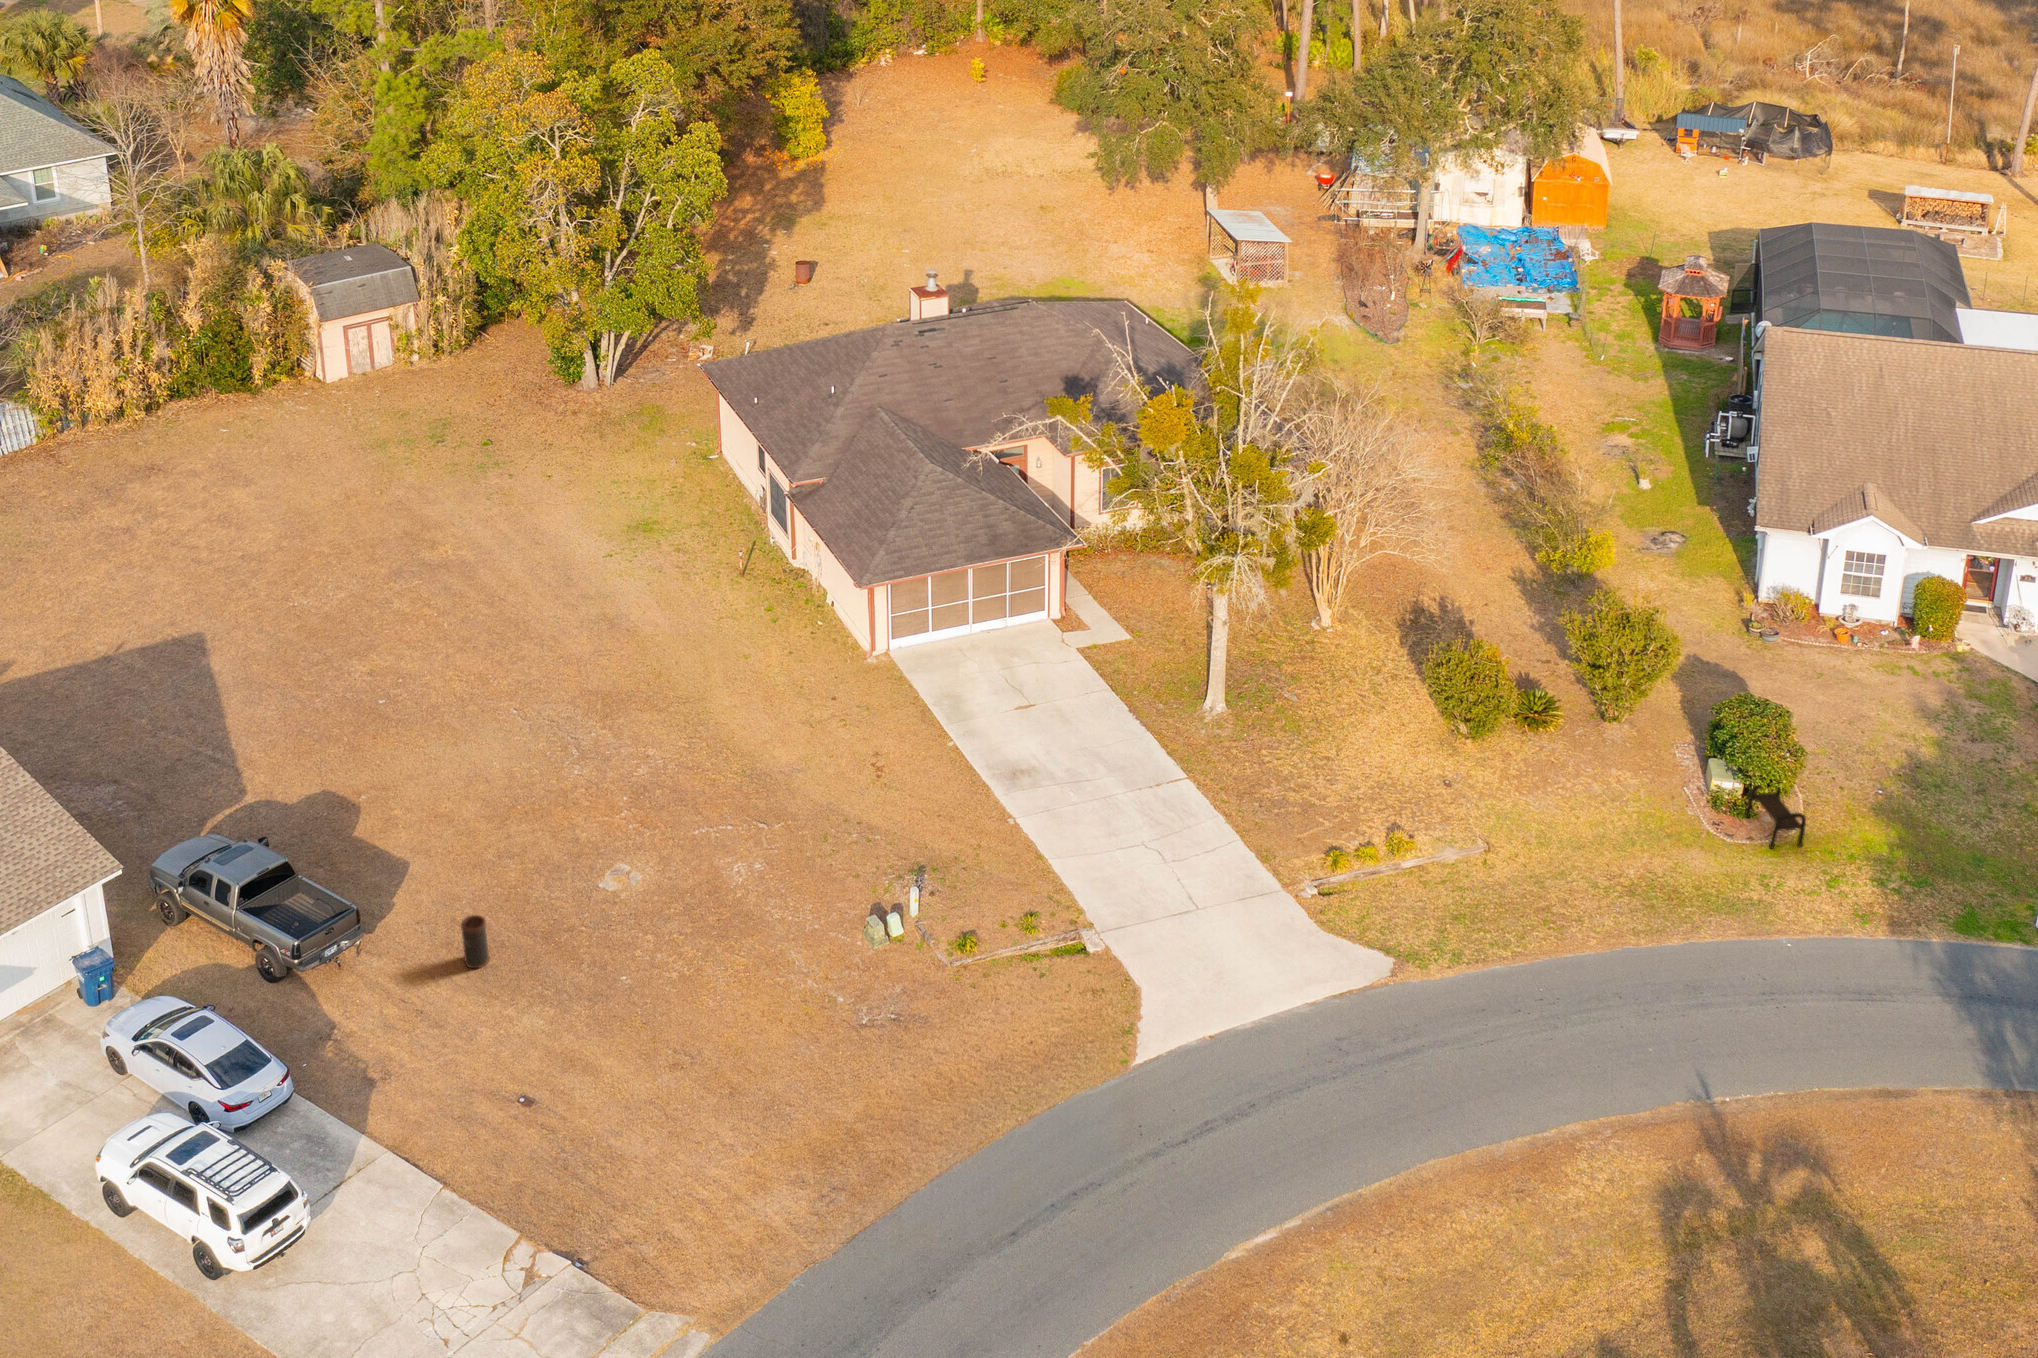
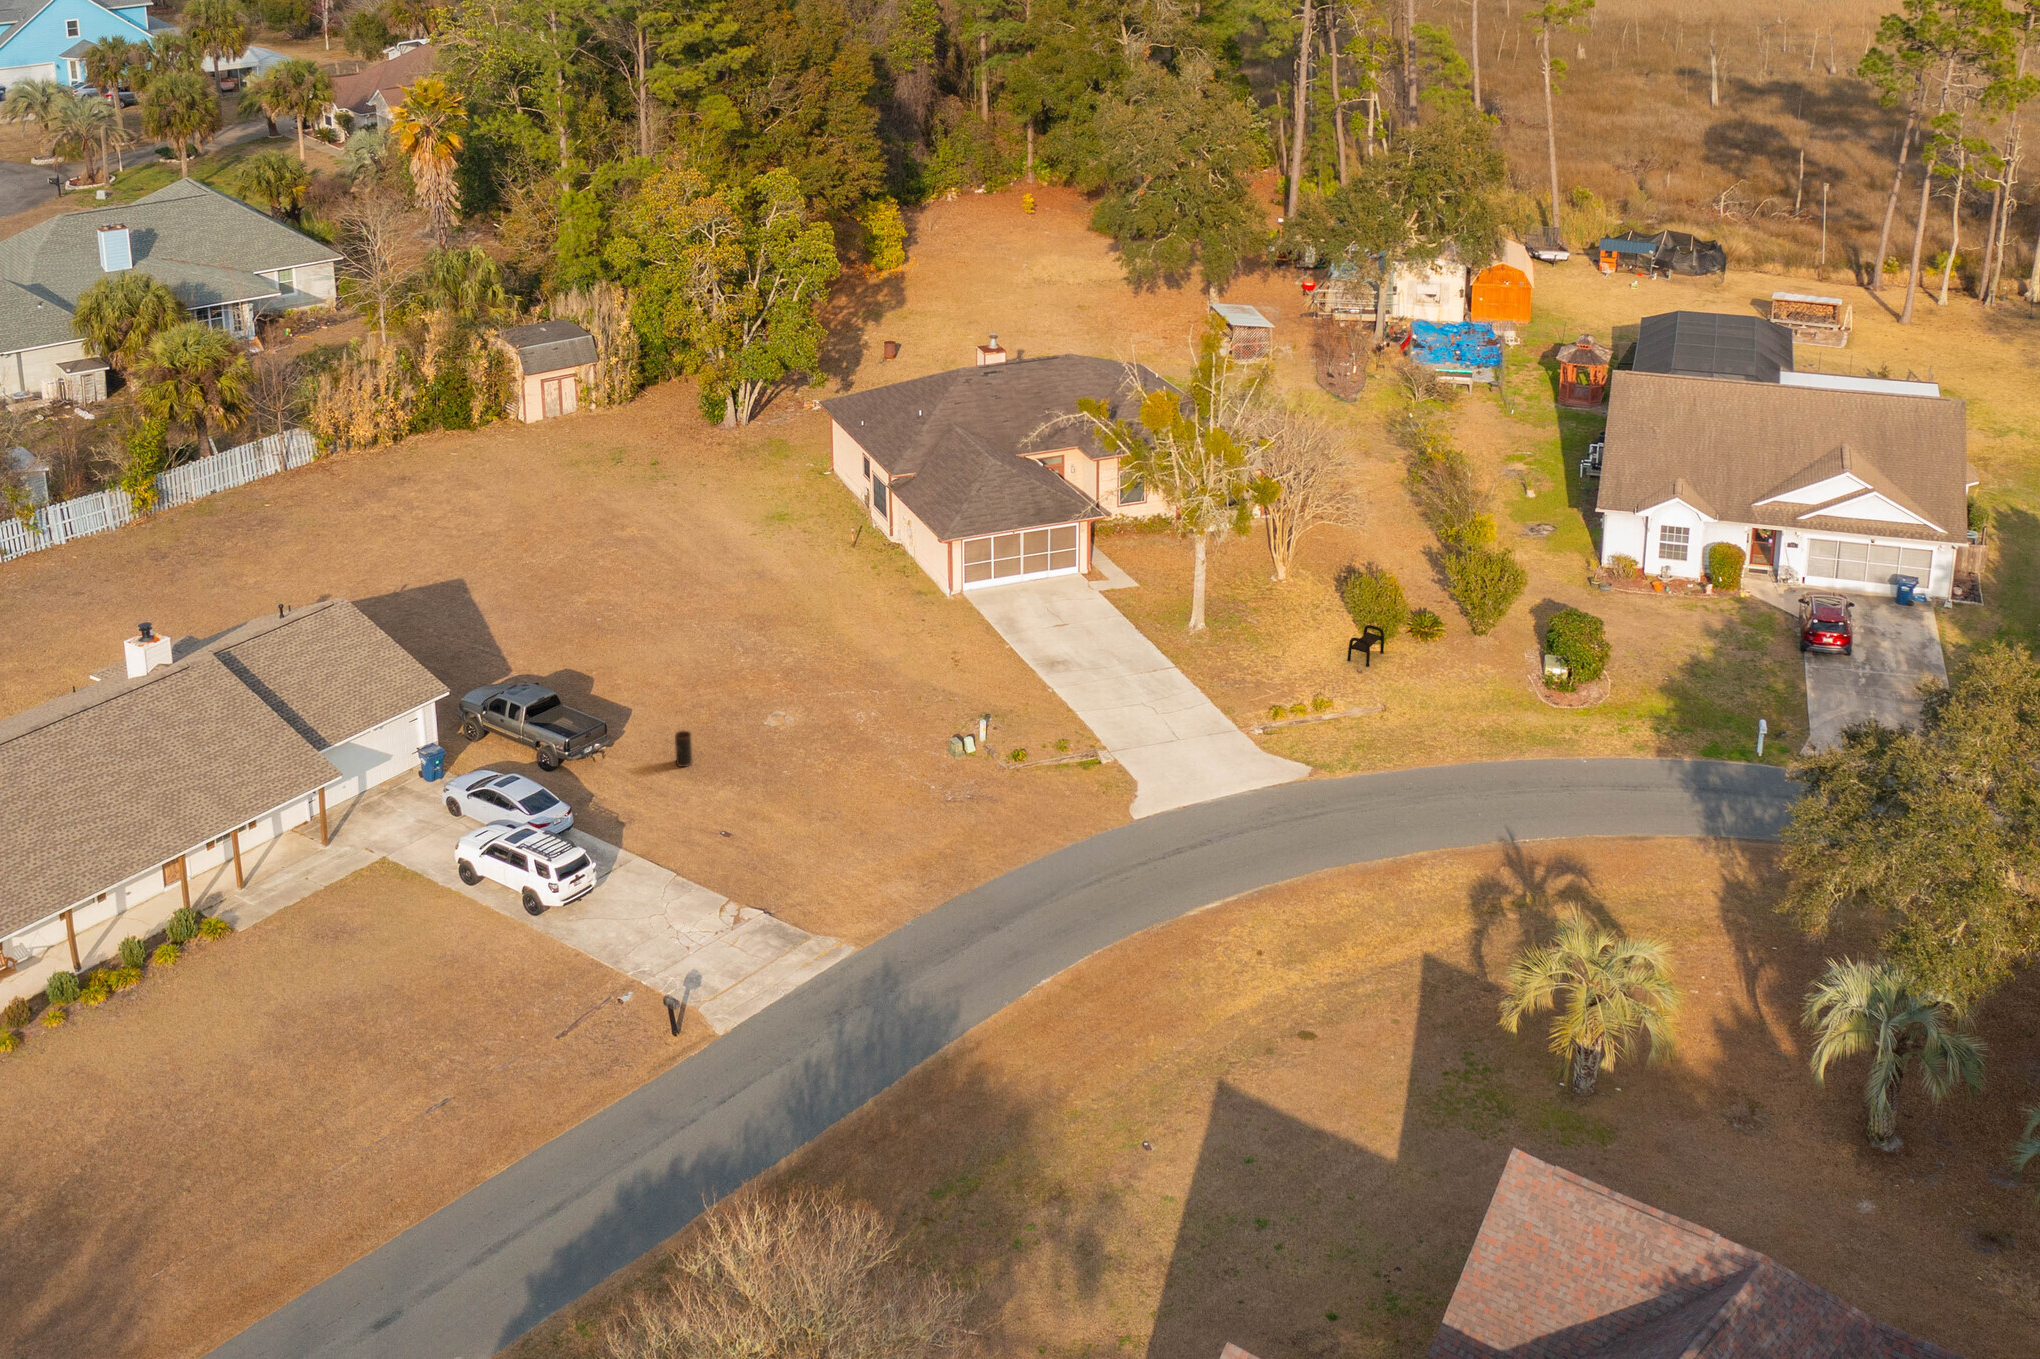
bench: present [1745,785,1806,849] -> present [1347,625,1384,666]

